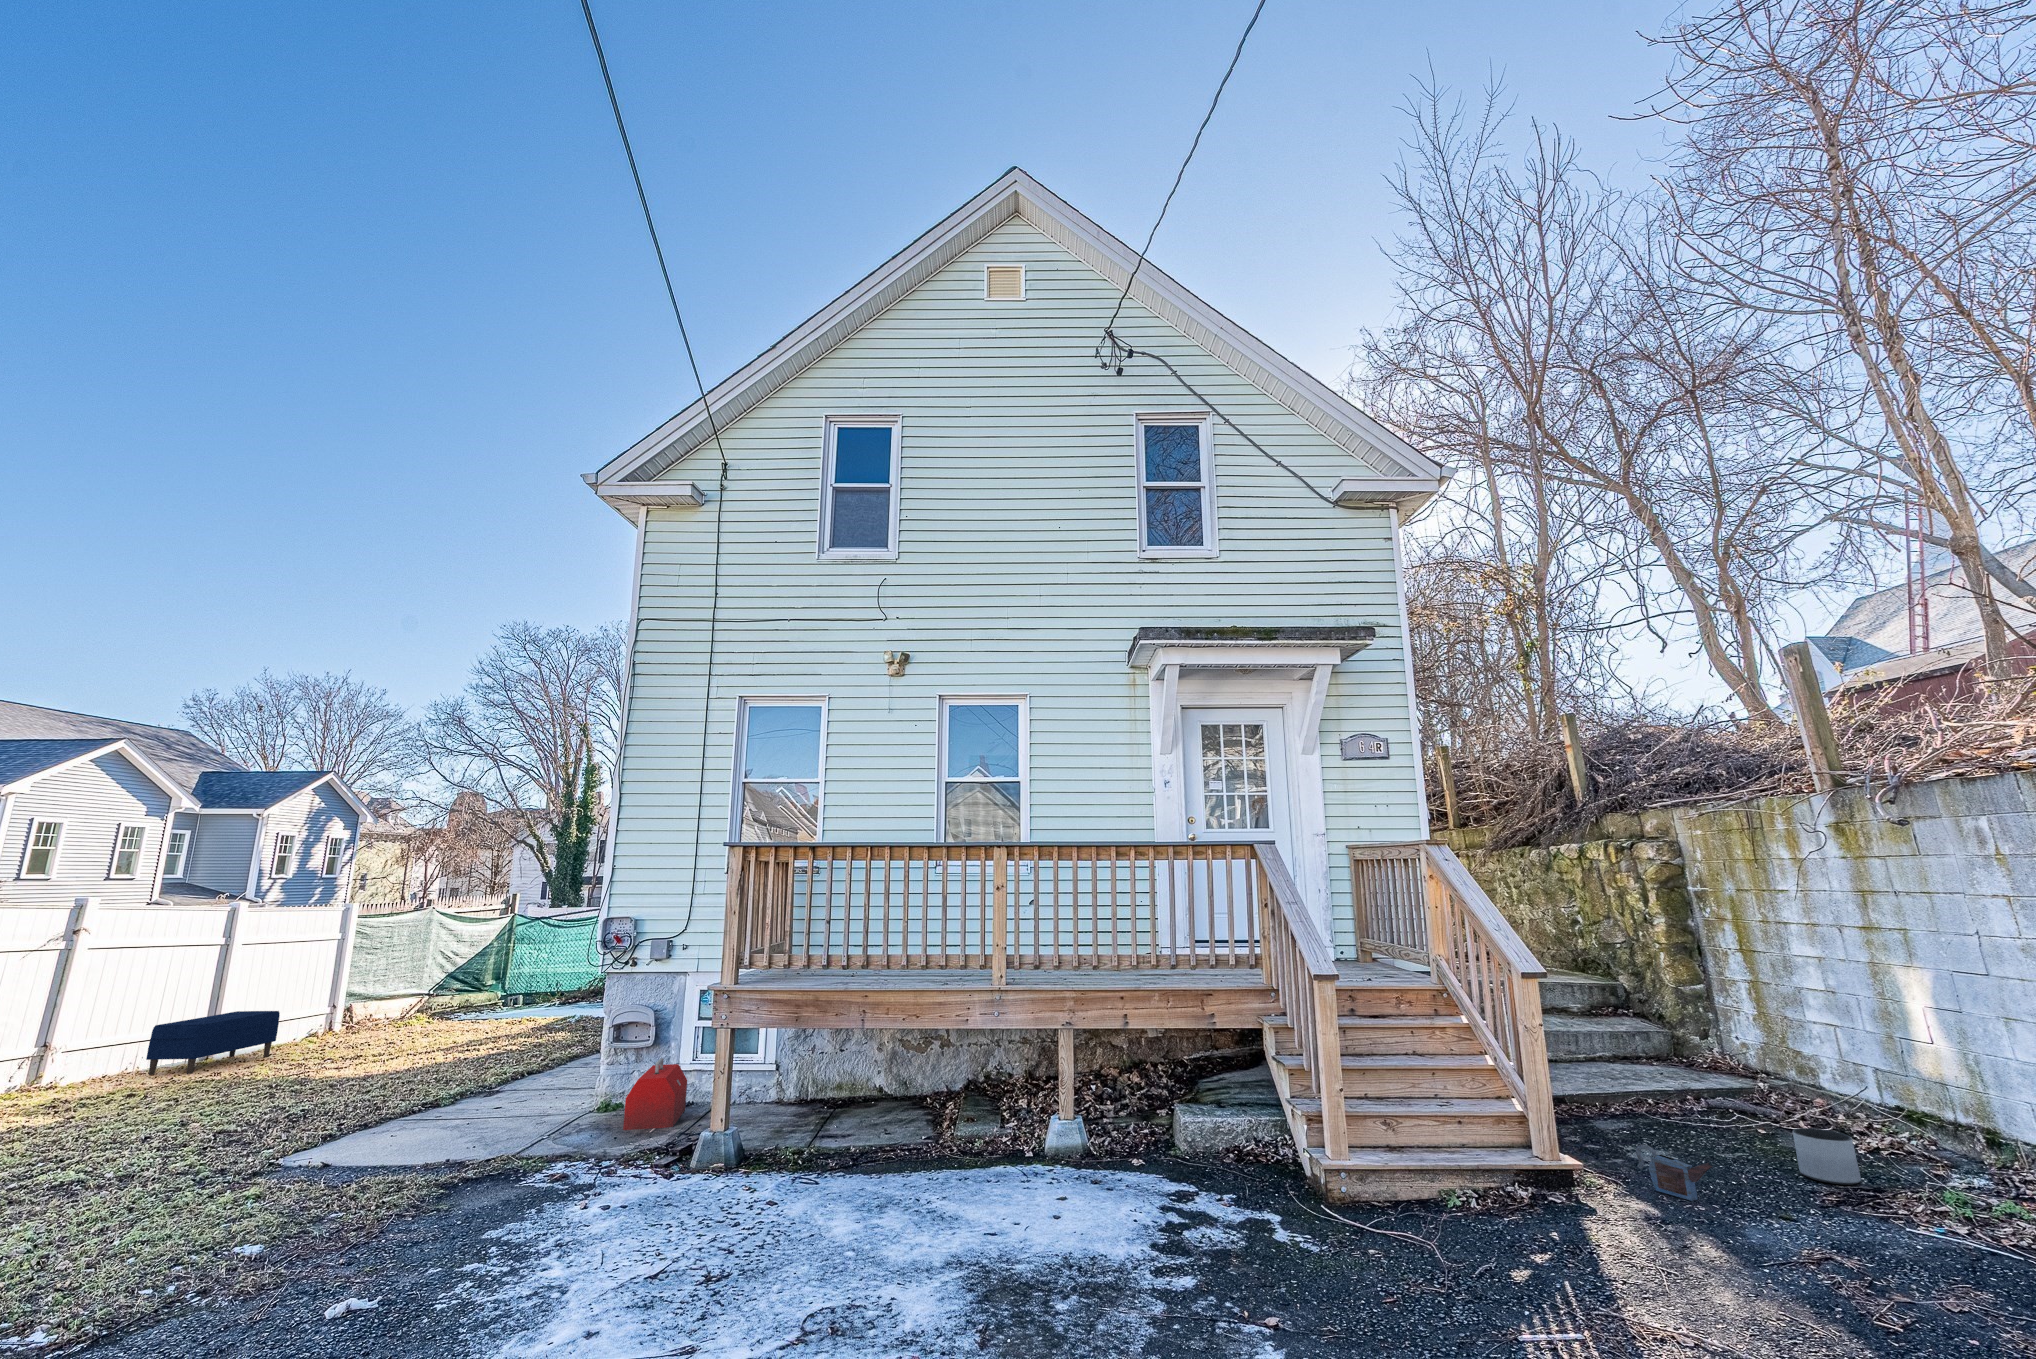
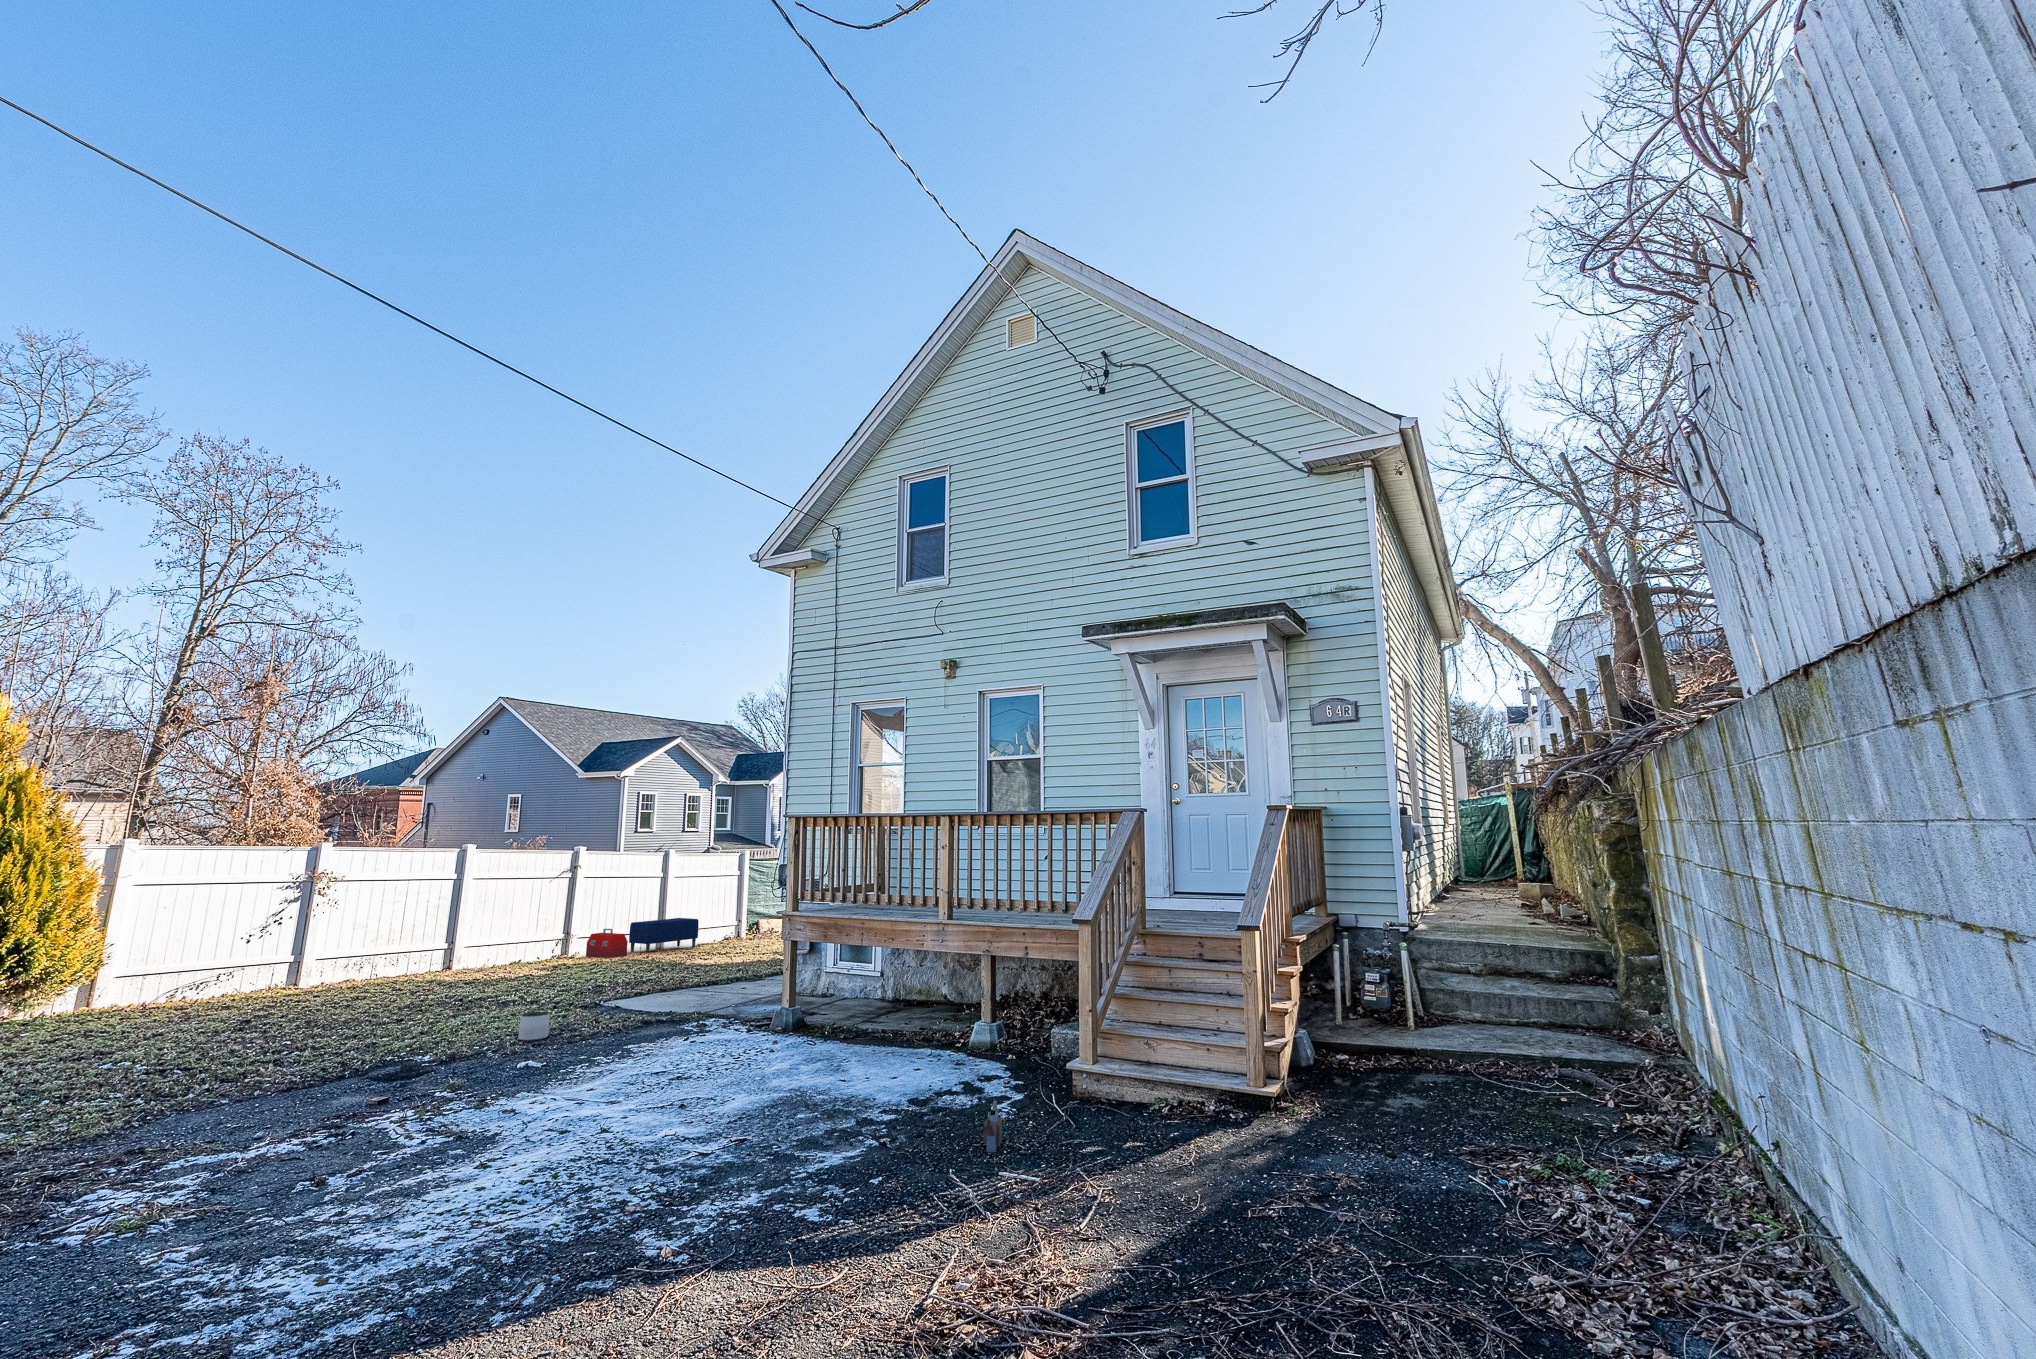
toolbox: present [623,1058,687,1130] -> present [586,929,628,958]
planter: present [1792,1128,1861,1185] -> present [518,1012,550,1041]
watering can: present [1636,1144,1713,1201] -> present [983,1101,1002,1152]

